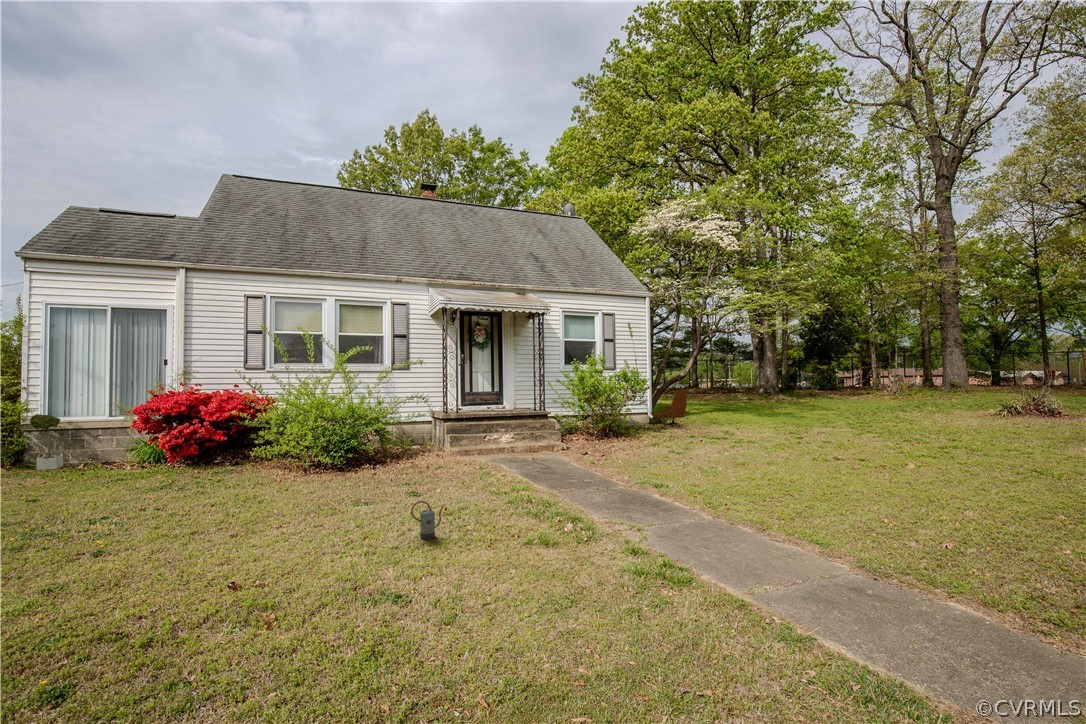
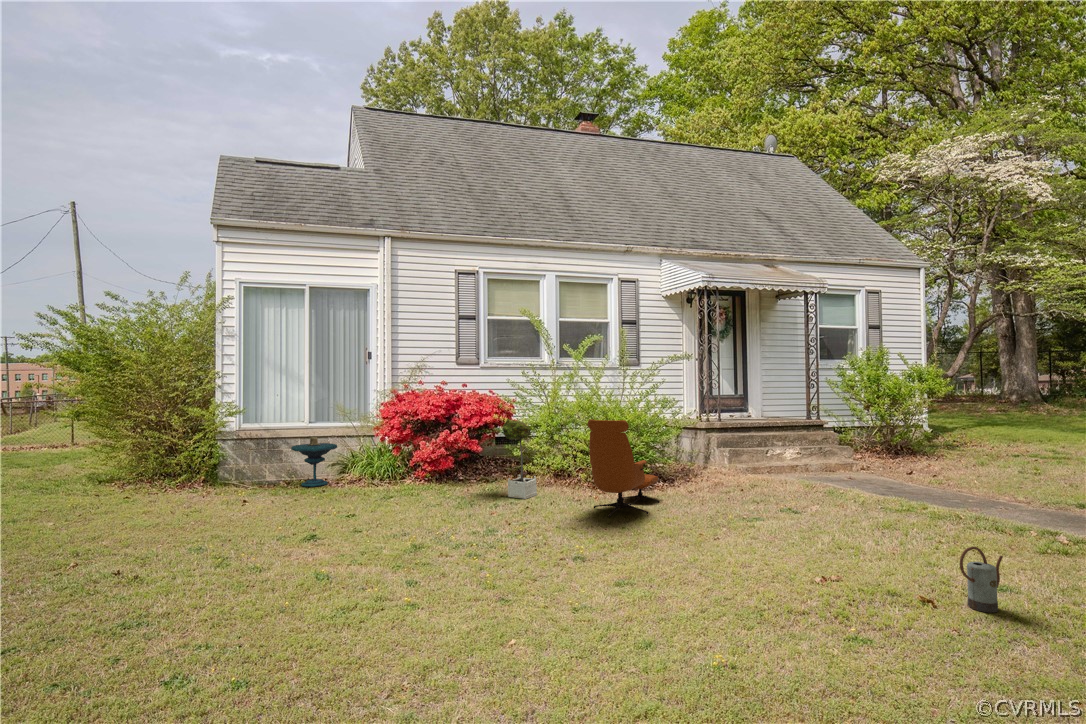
lounge chair: present [652,390,688,427] -> present [588,419,659,517]
potted tree: present [29,414,63,470] -> present [502,419,537,499]
side table: none [86,427,129,467] -> present [291,437,337,487]

